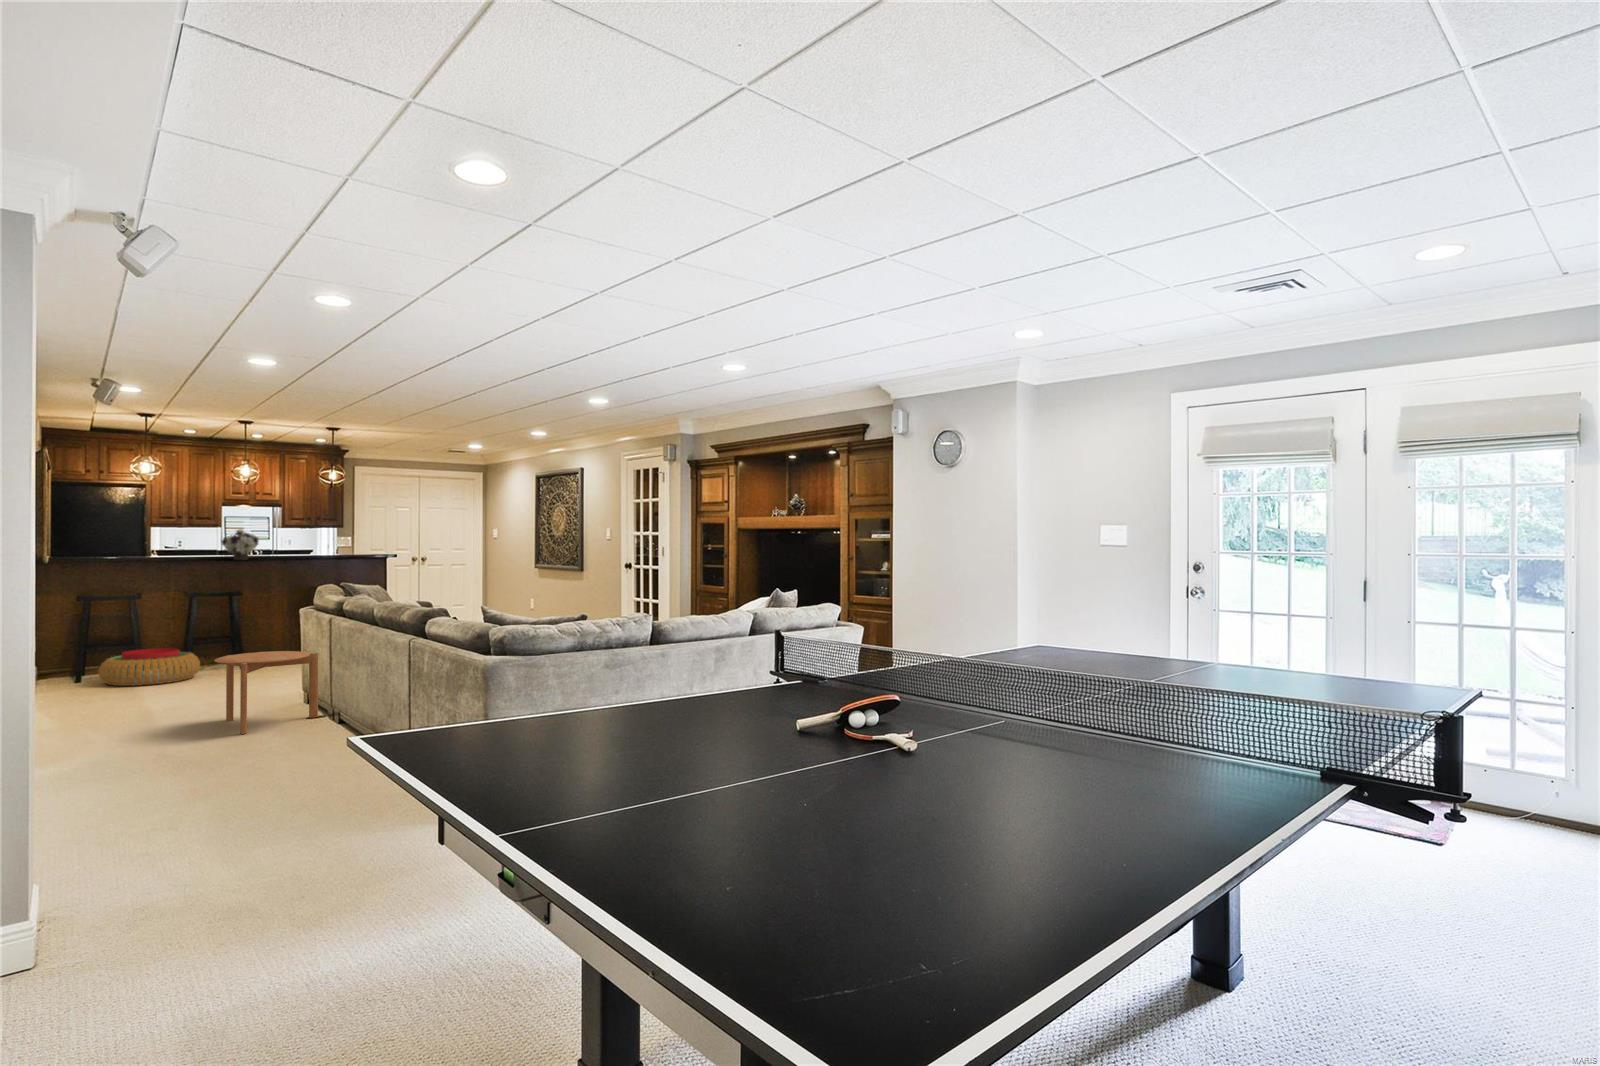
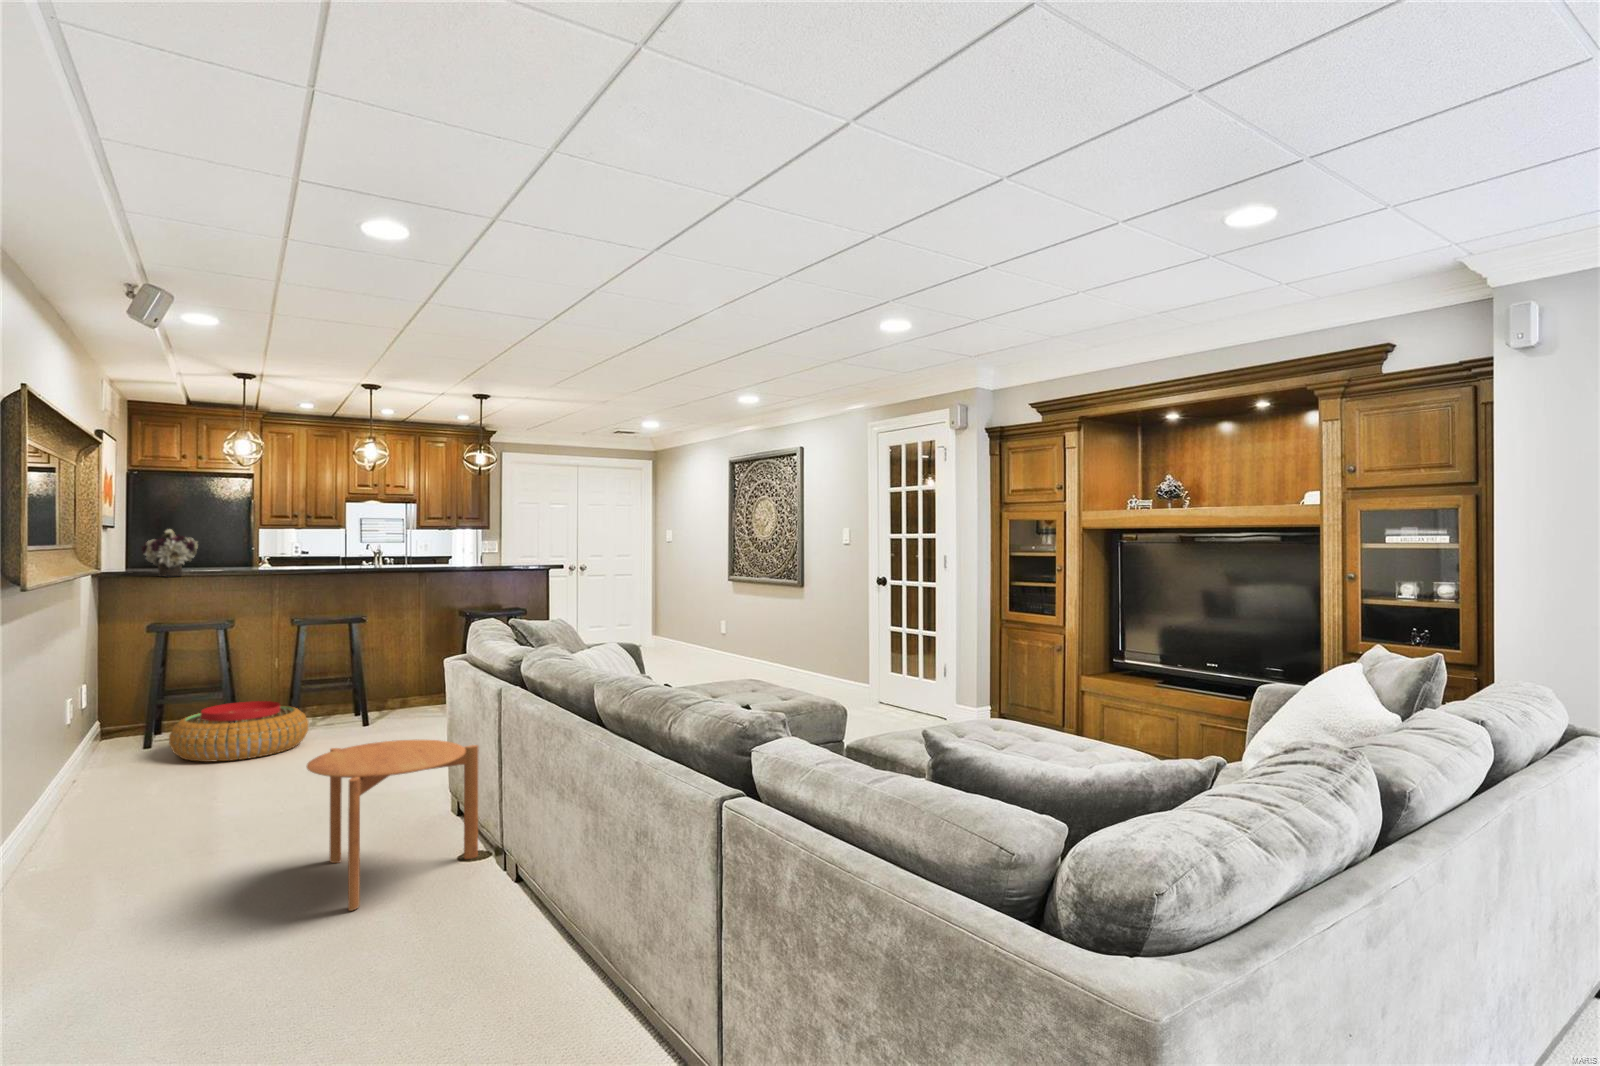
flower arrangement: present [222,529,259,560] -> present [142,529,198,577]

